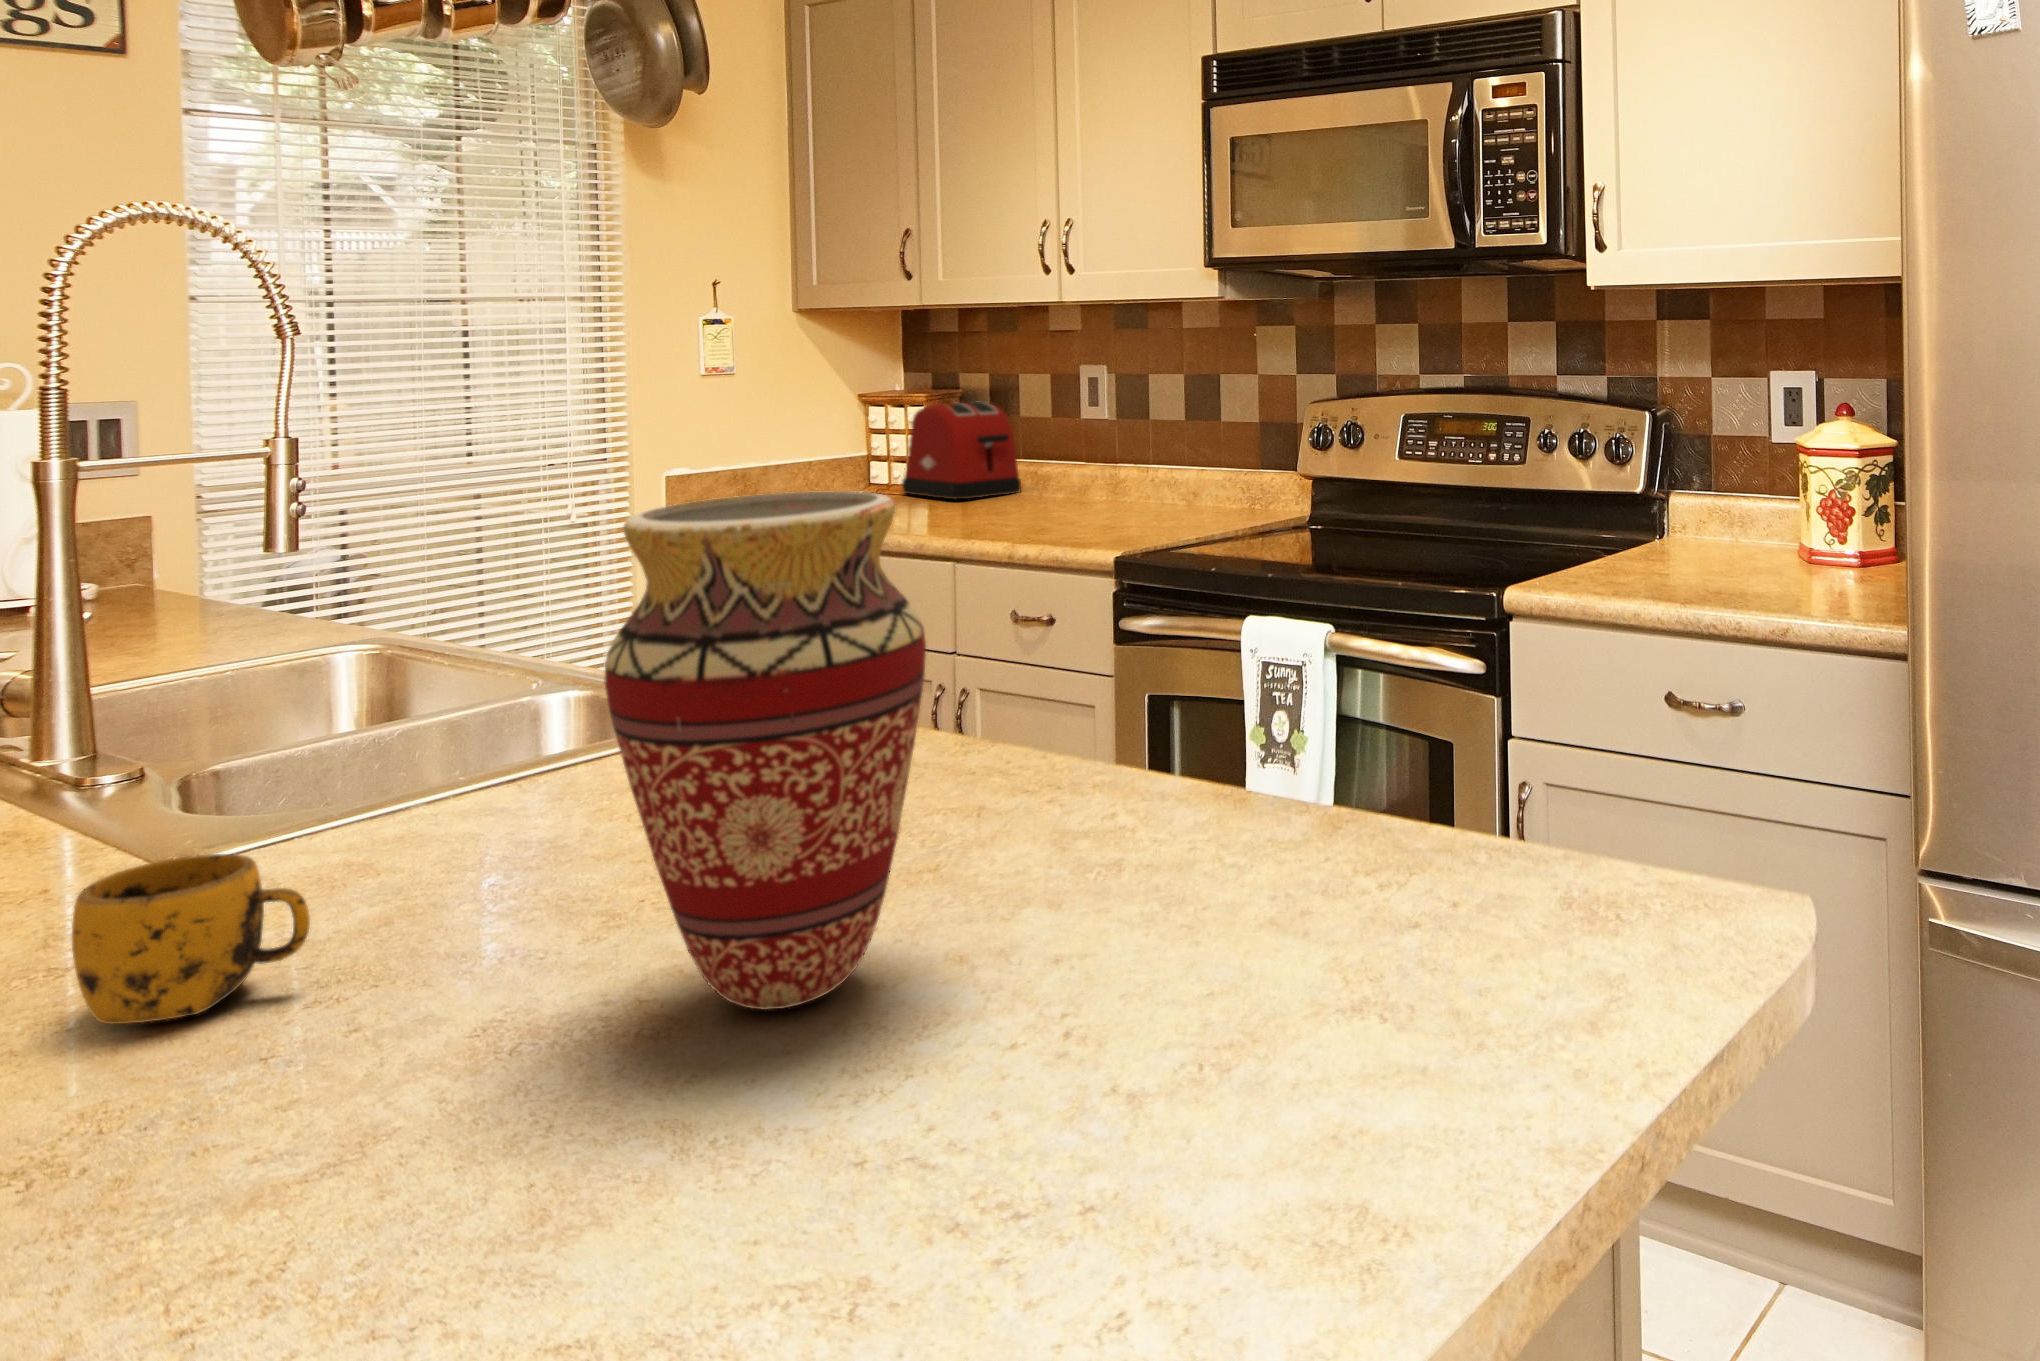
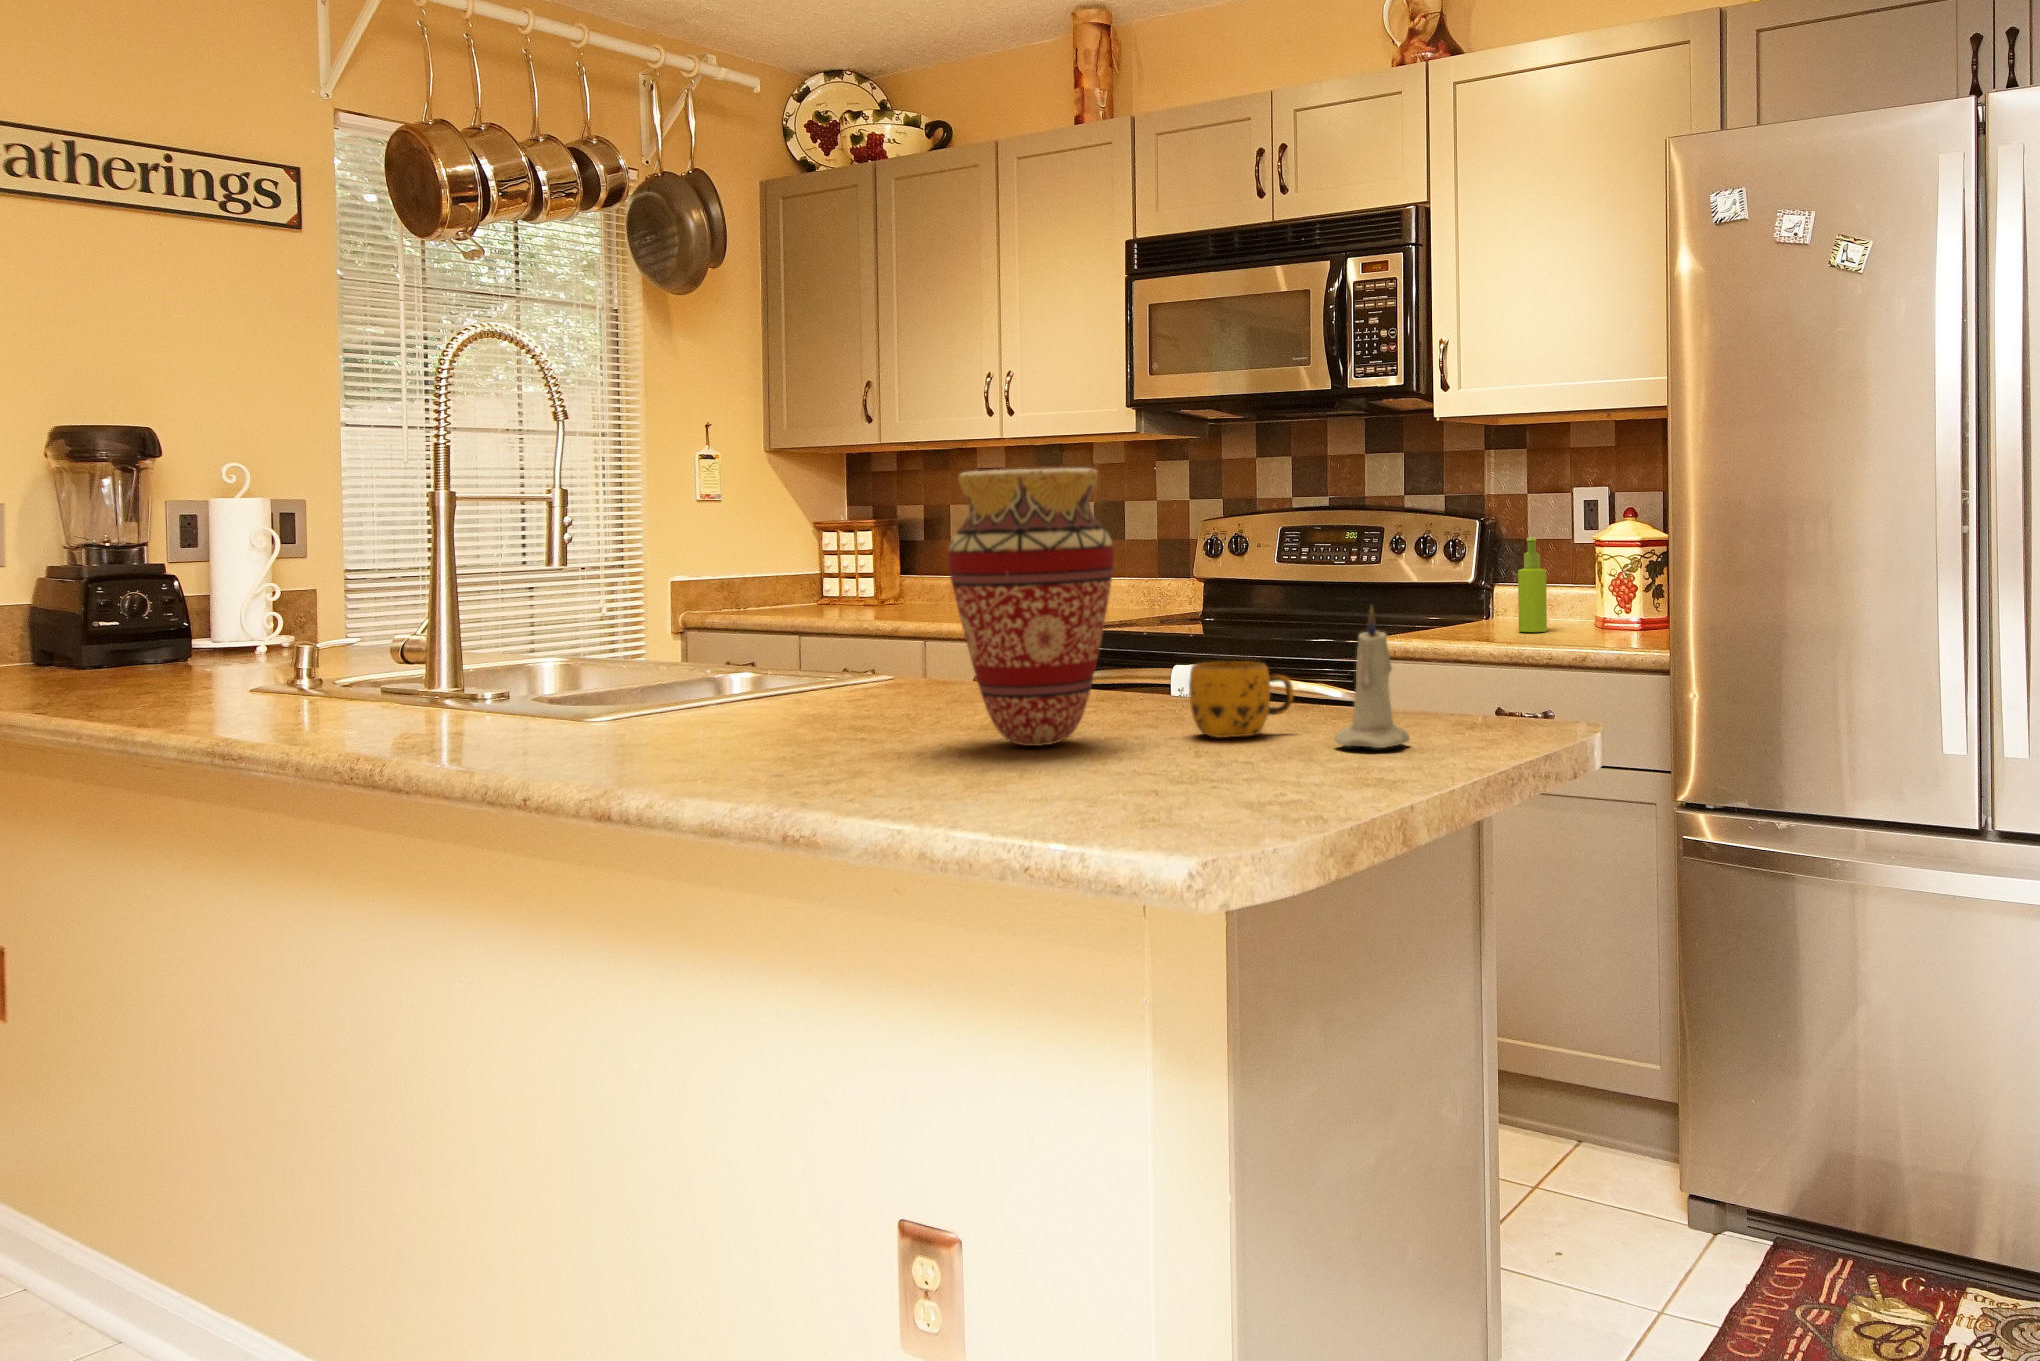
toaster: present [902,402,1021,500] -> none [848,529,949,607]
soap dispenser: none [1698,444,1736,568] -> present [1518,537,1547,632]
candle: none [1306,762,1449,1049] -> present [1334,607,1410,748]
mug: present [72,854,310,1024] -> present [1189,661,1293,738]

